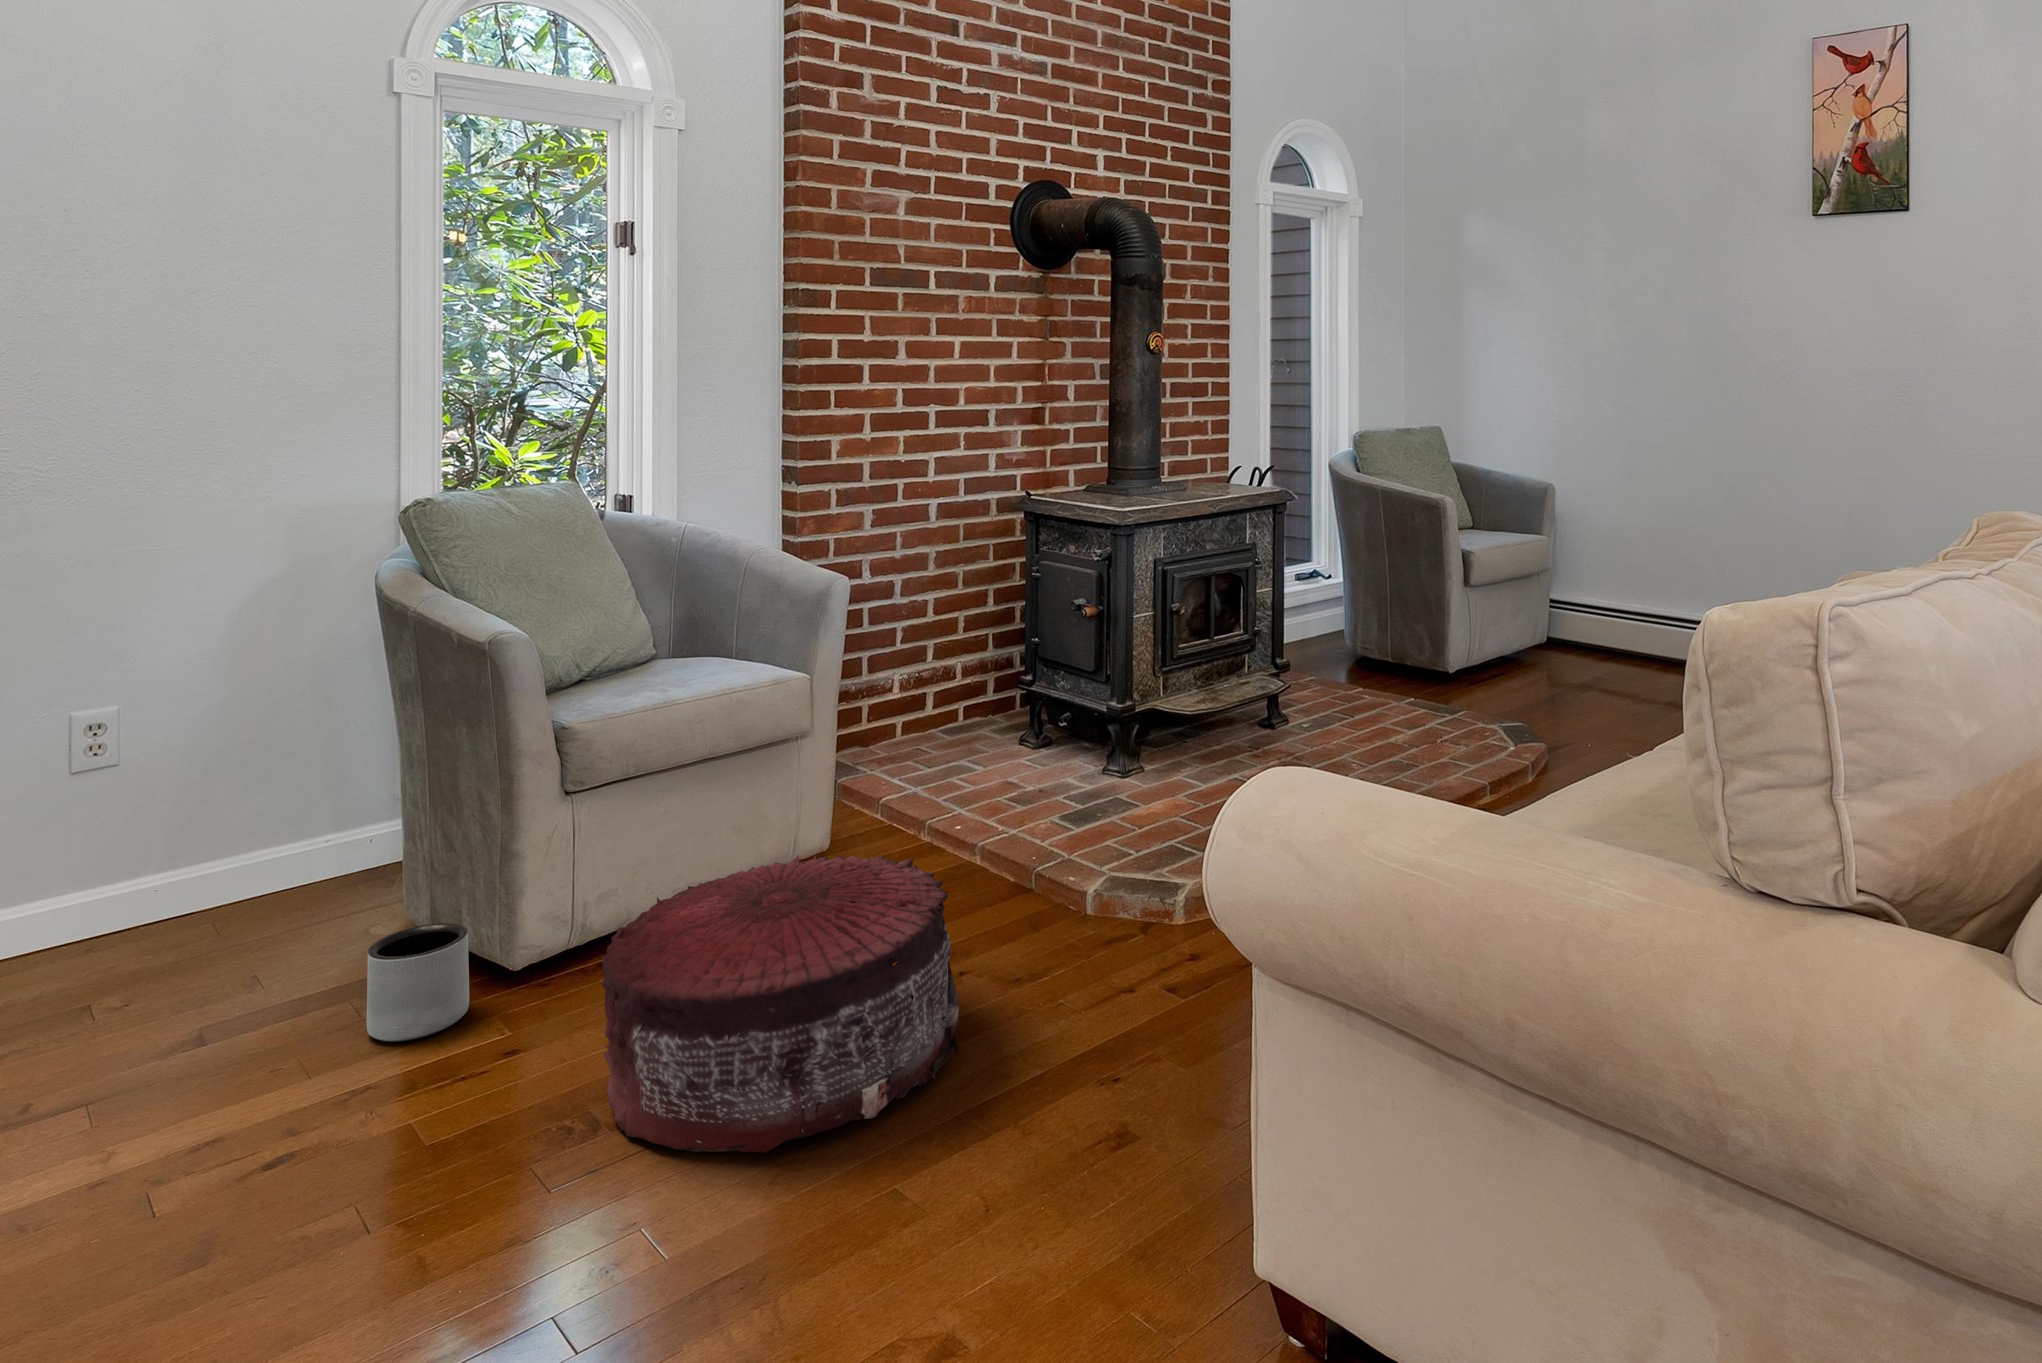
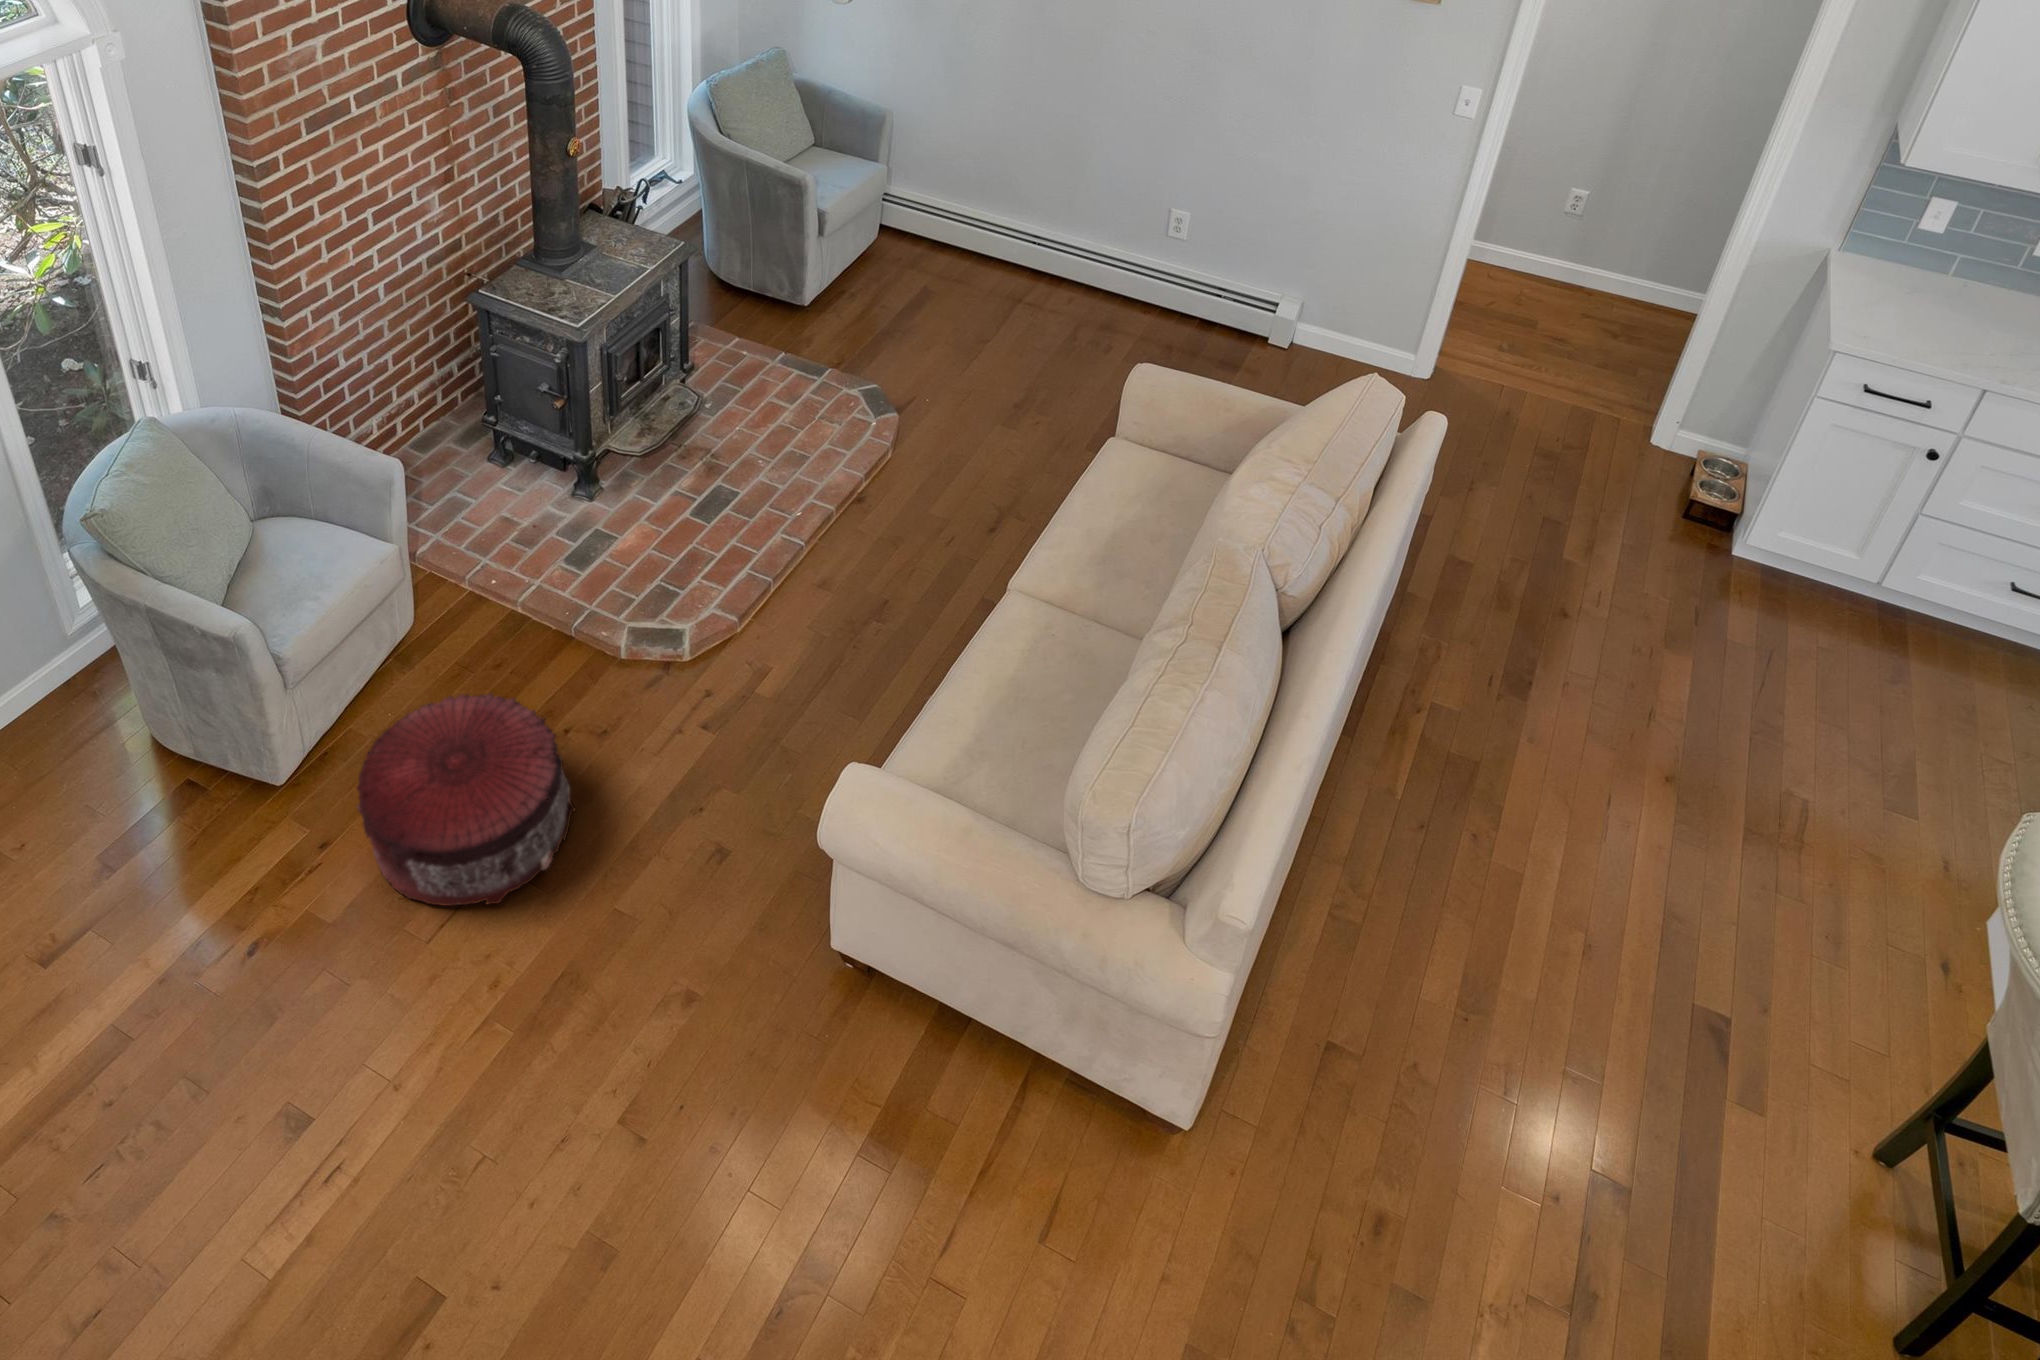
planter: present [367,923,469,1042] -> none [170,763,237,840]

